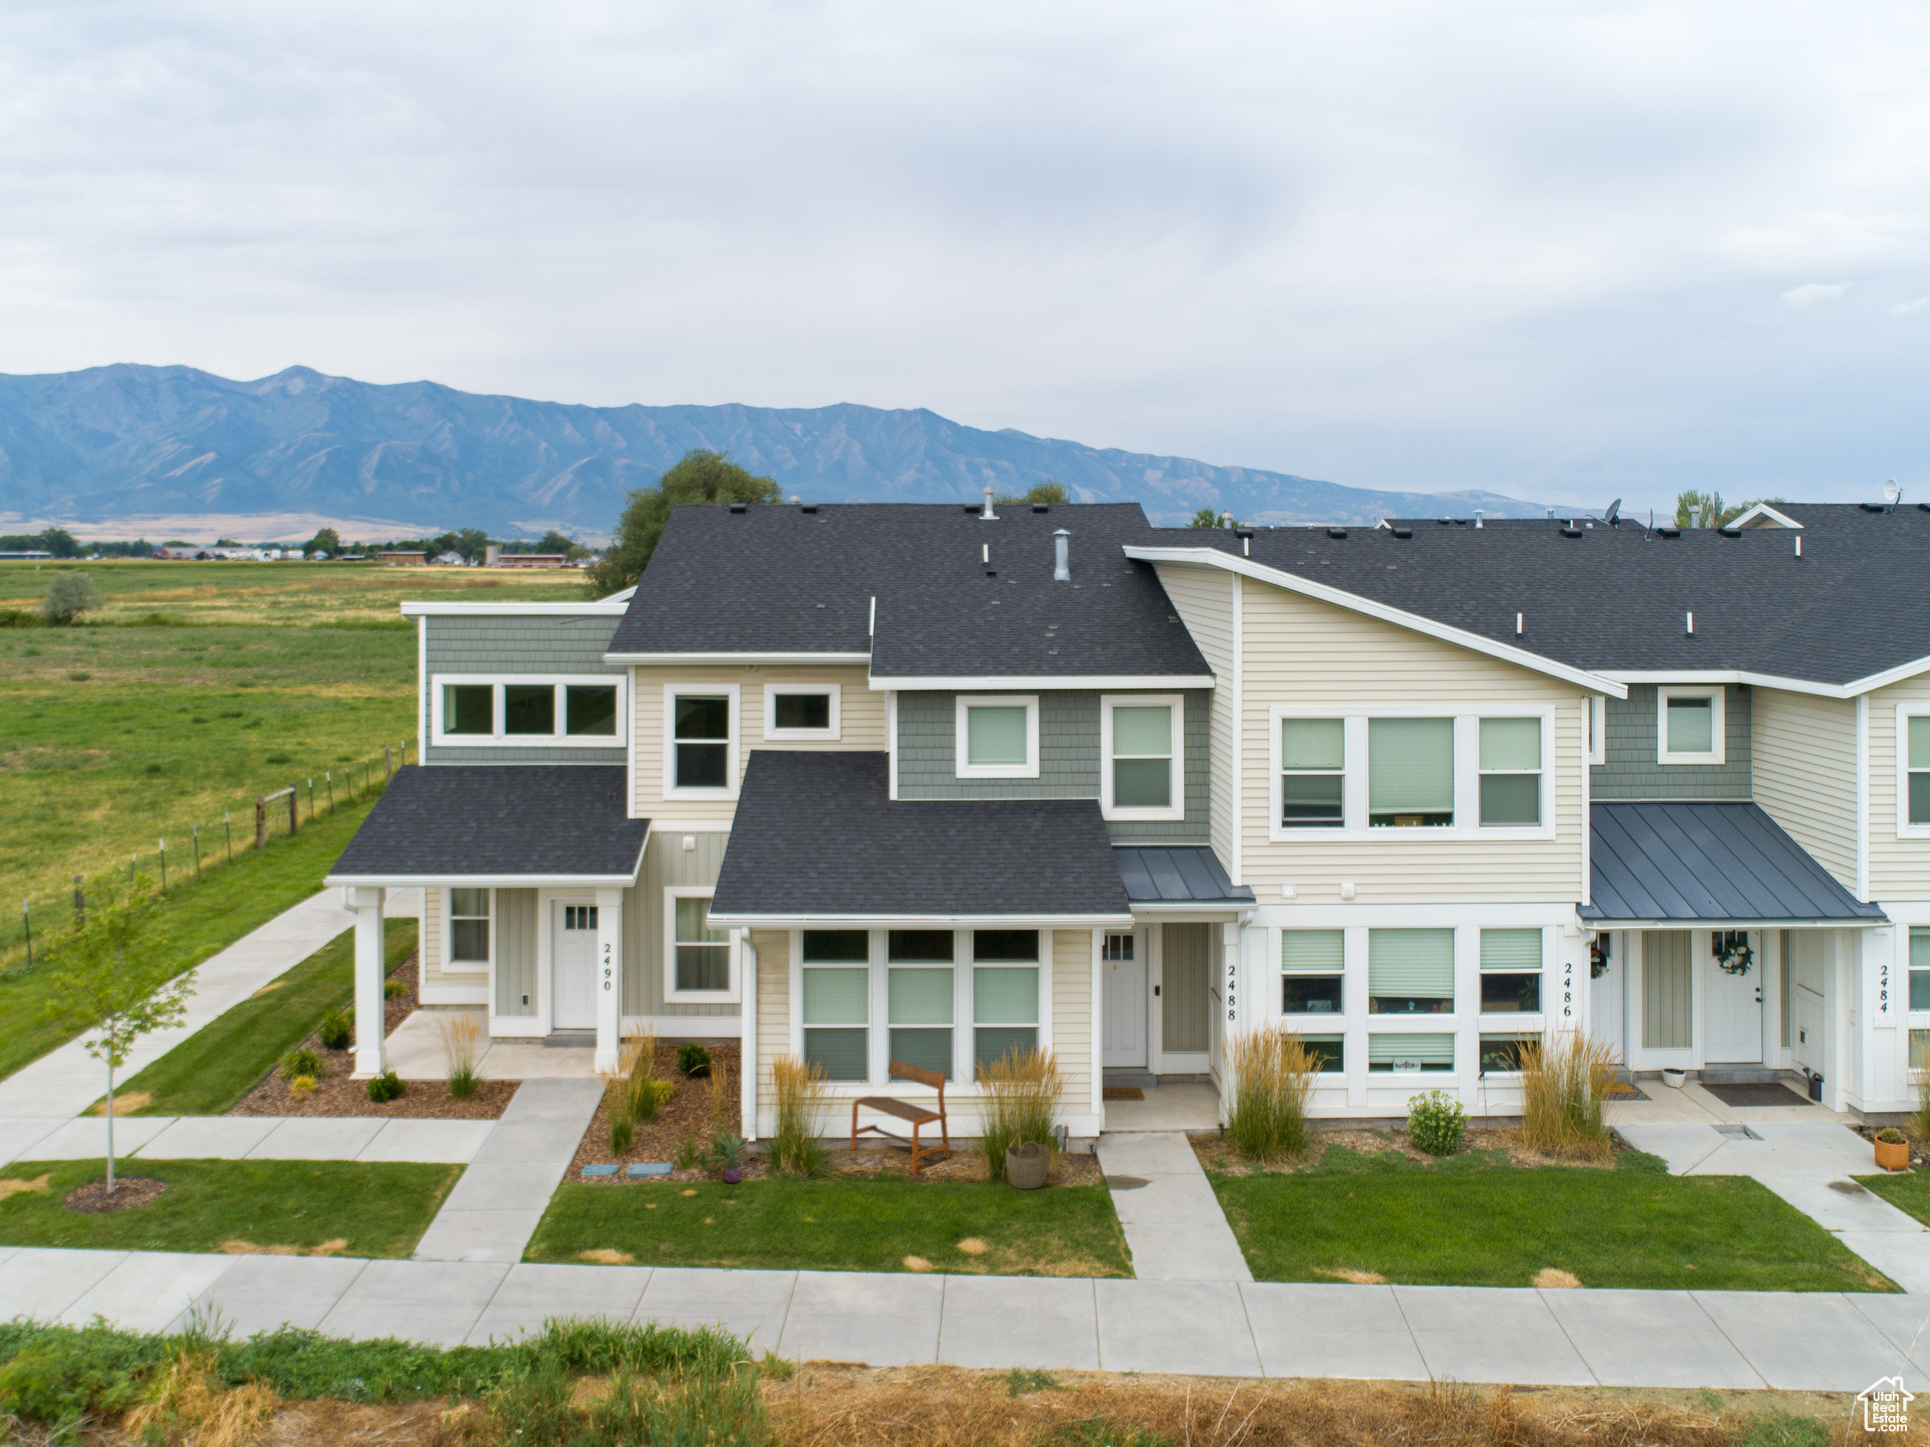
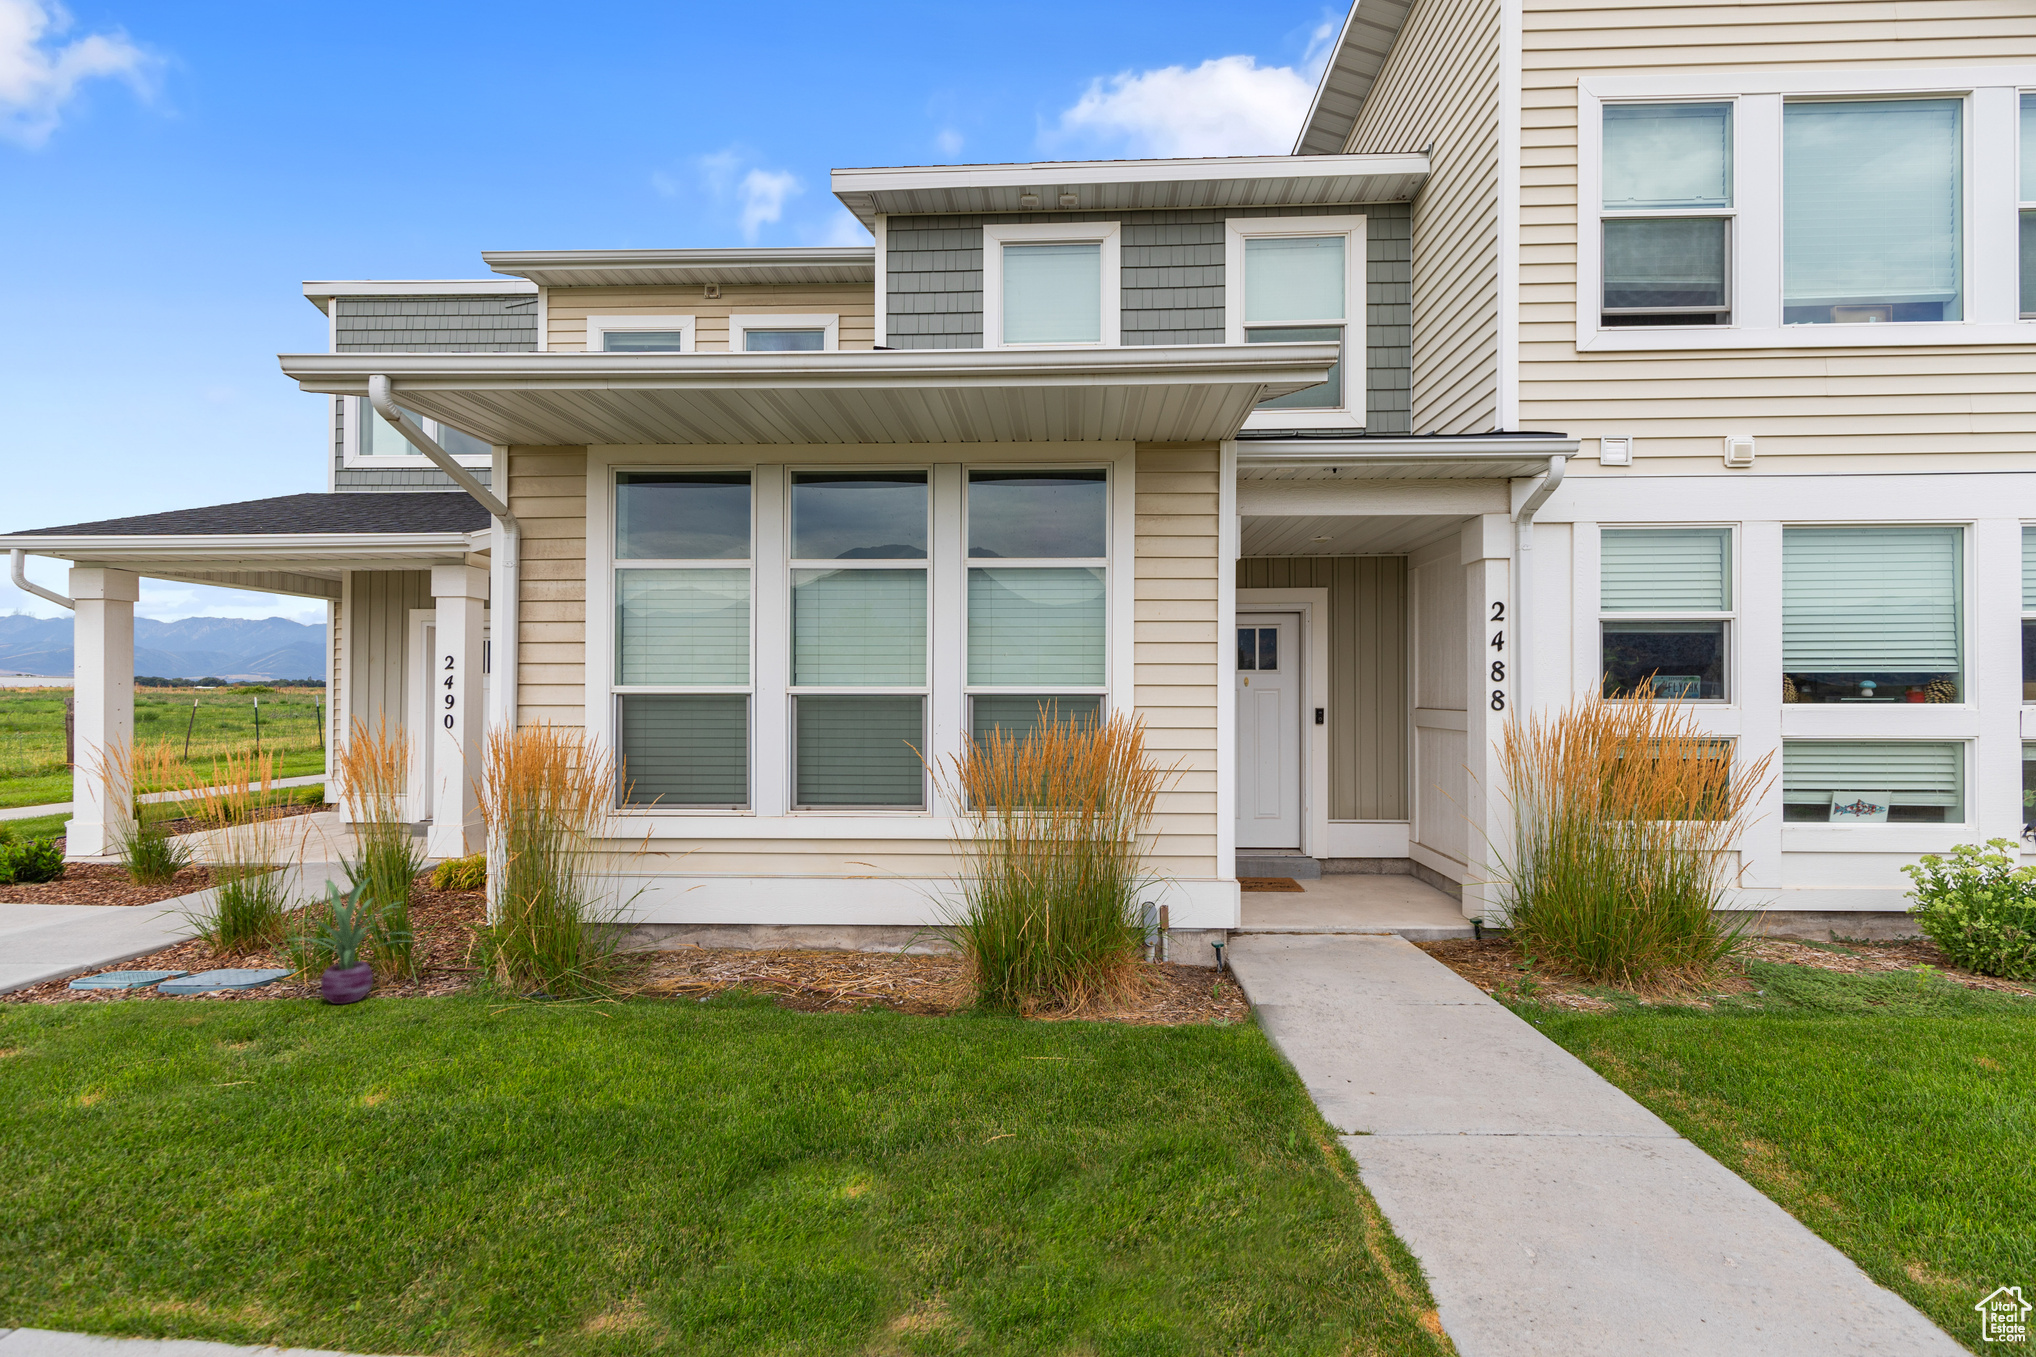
bench: present [851,1059,950,1174] -> none [692,763,898,996]
woven basket: present [1006,1133,1049,1189] -> none [1010,892,1120,1033]

